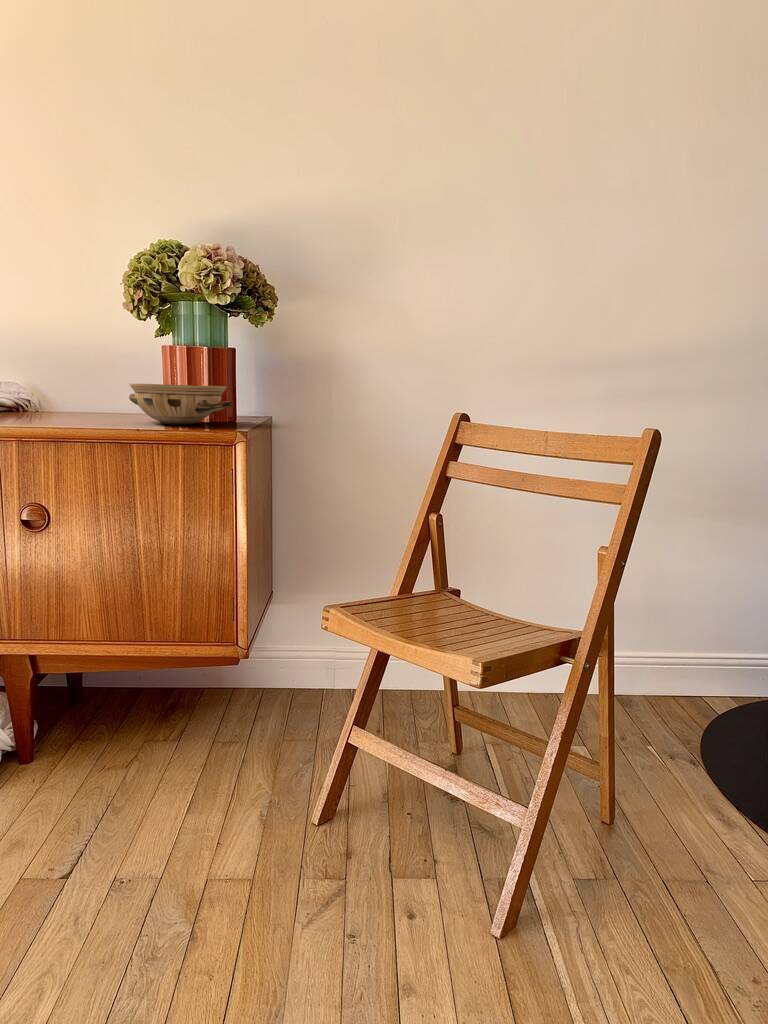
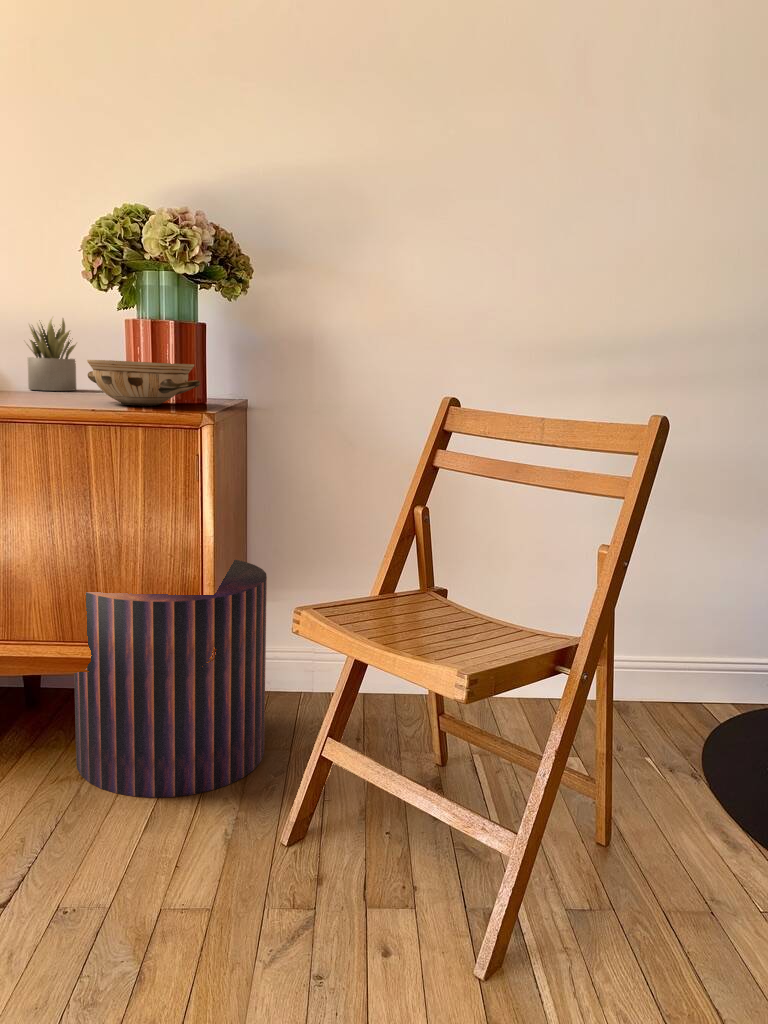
succulent plant: none [67,343,117,412] -> present [27,318,76,391]
pouf: none [117,561,294,783] -> present [74,560,267,798]

